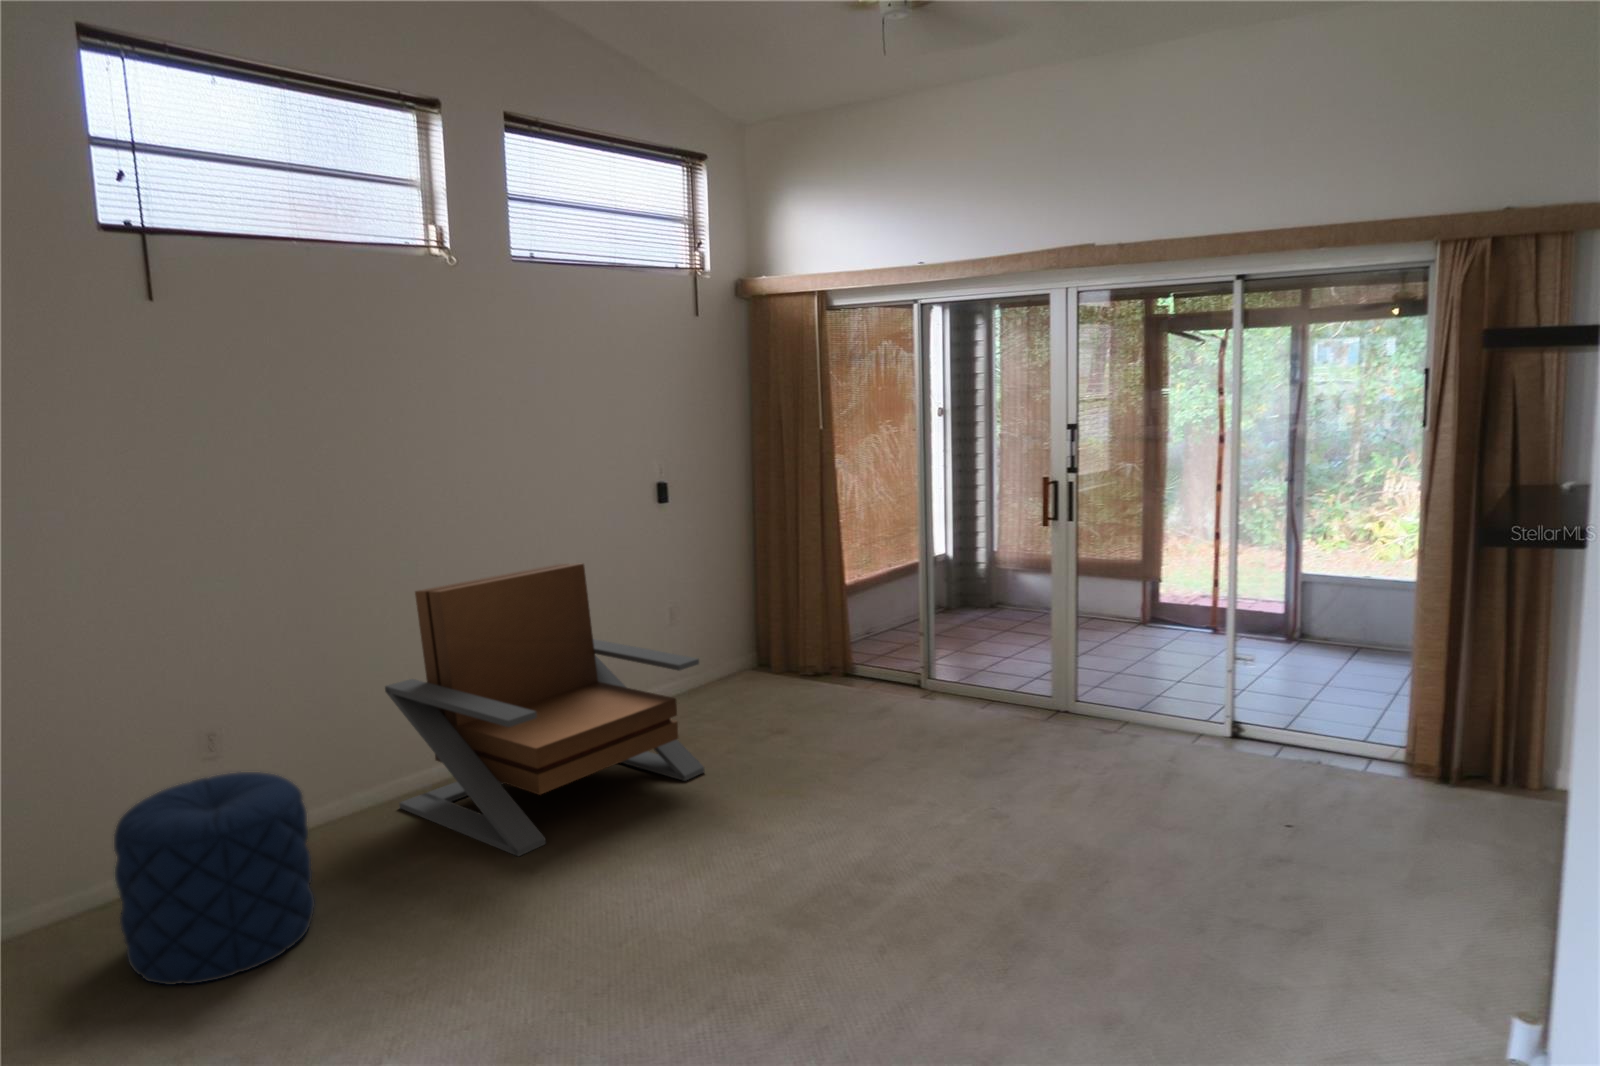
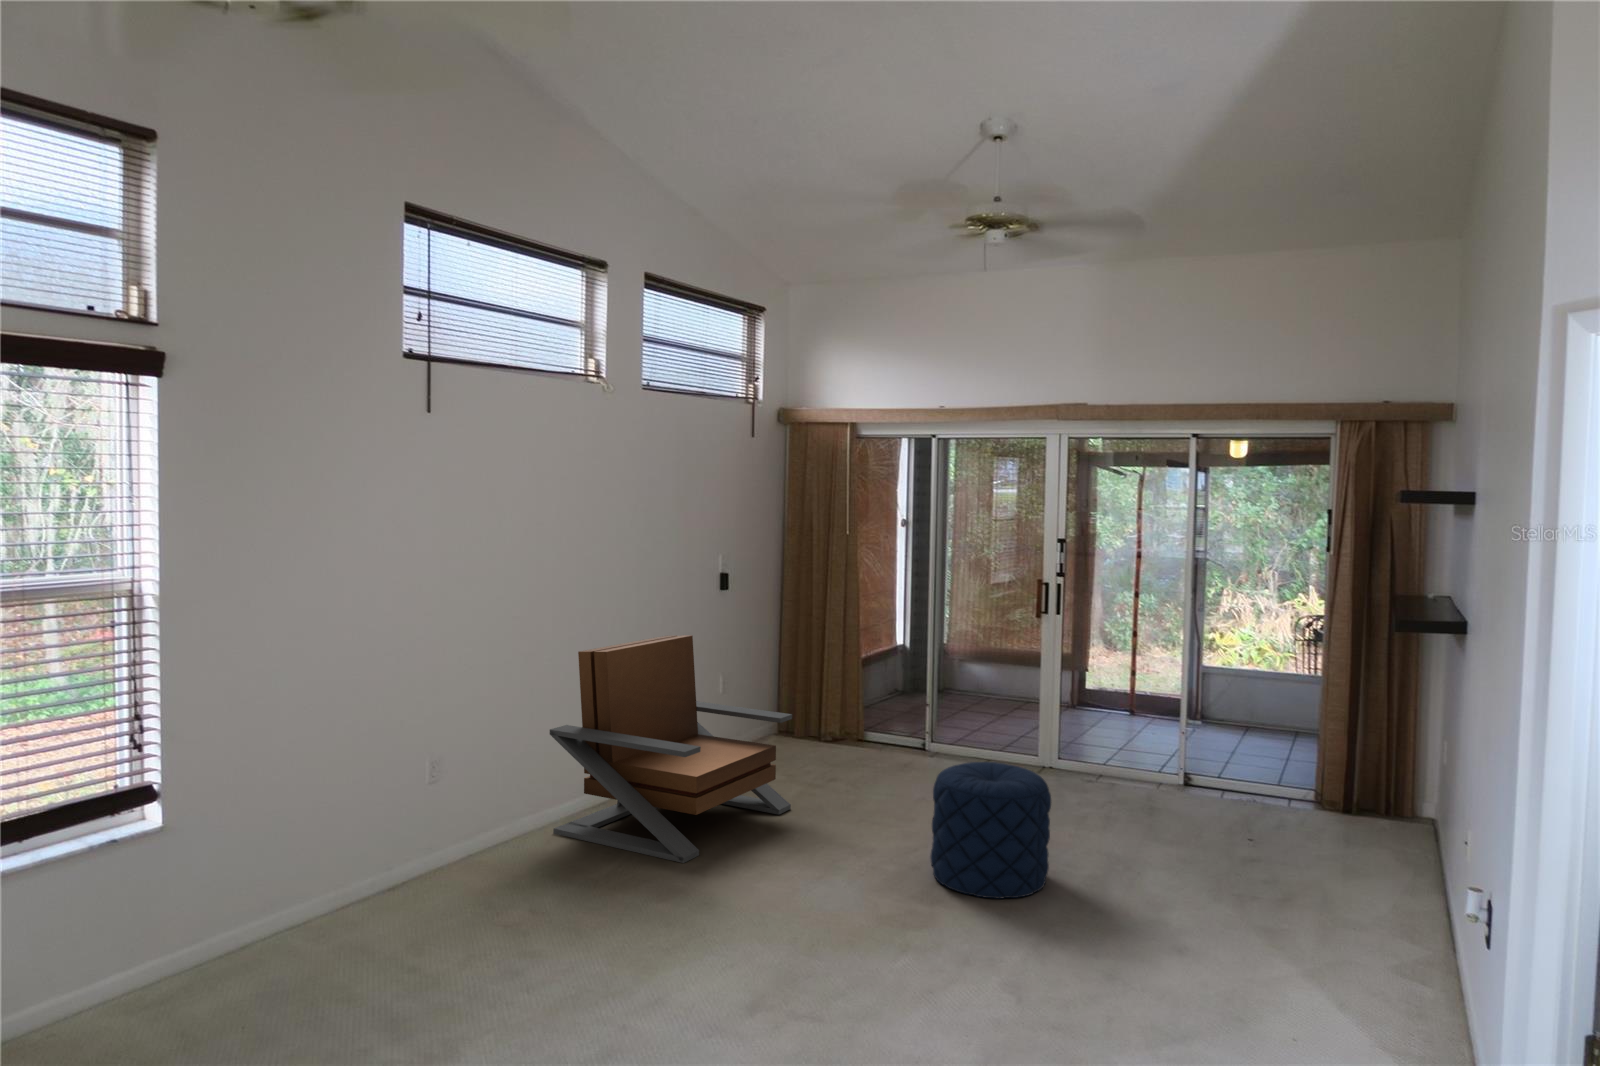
pouf: present [114,772,315,985] -> present [930,762,1051,899]

